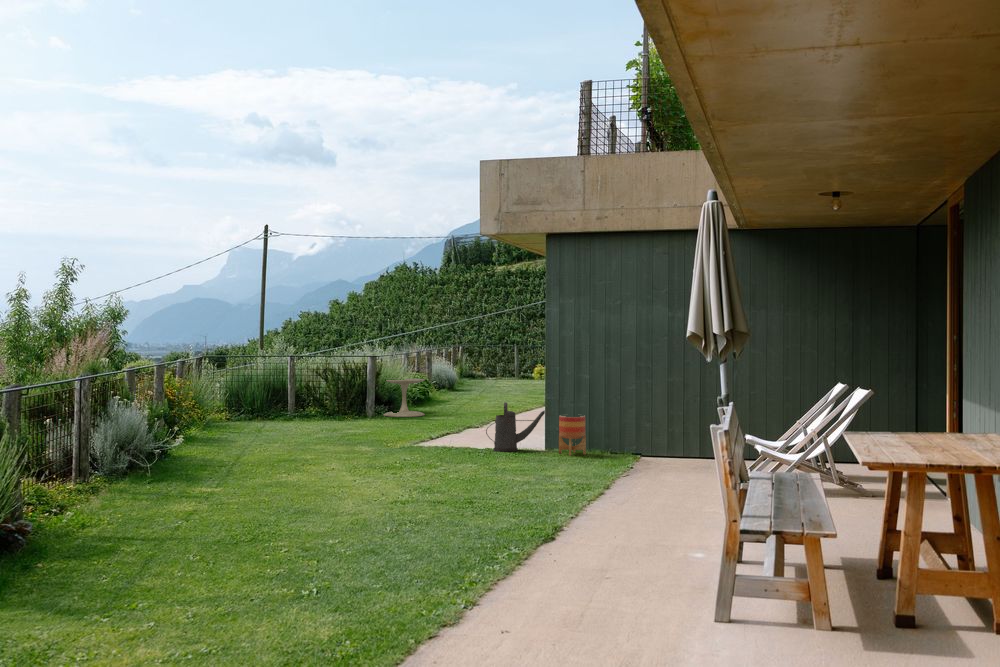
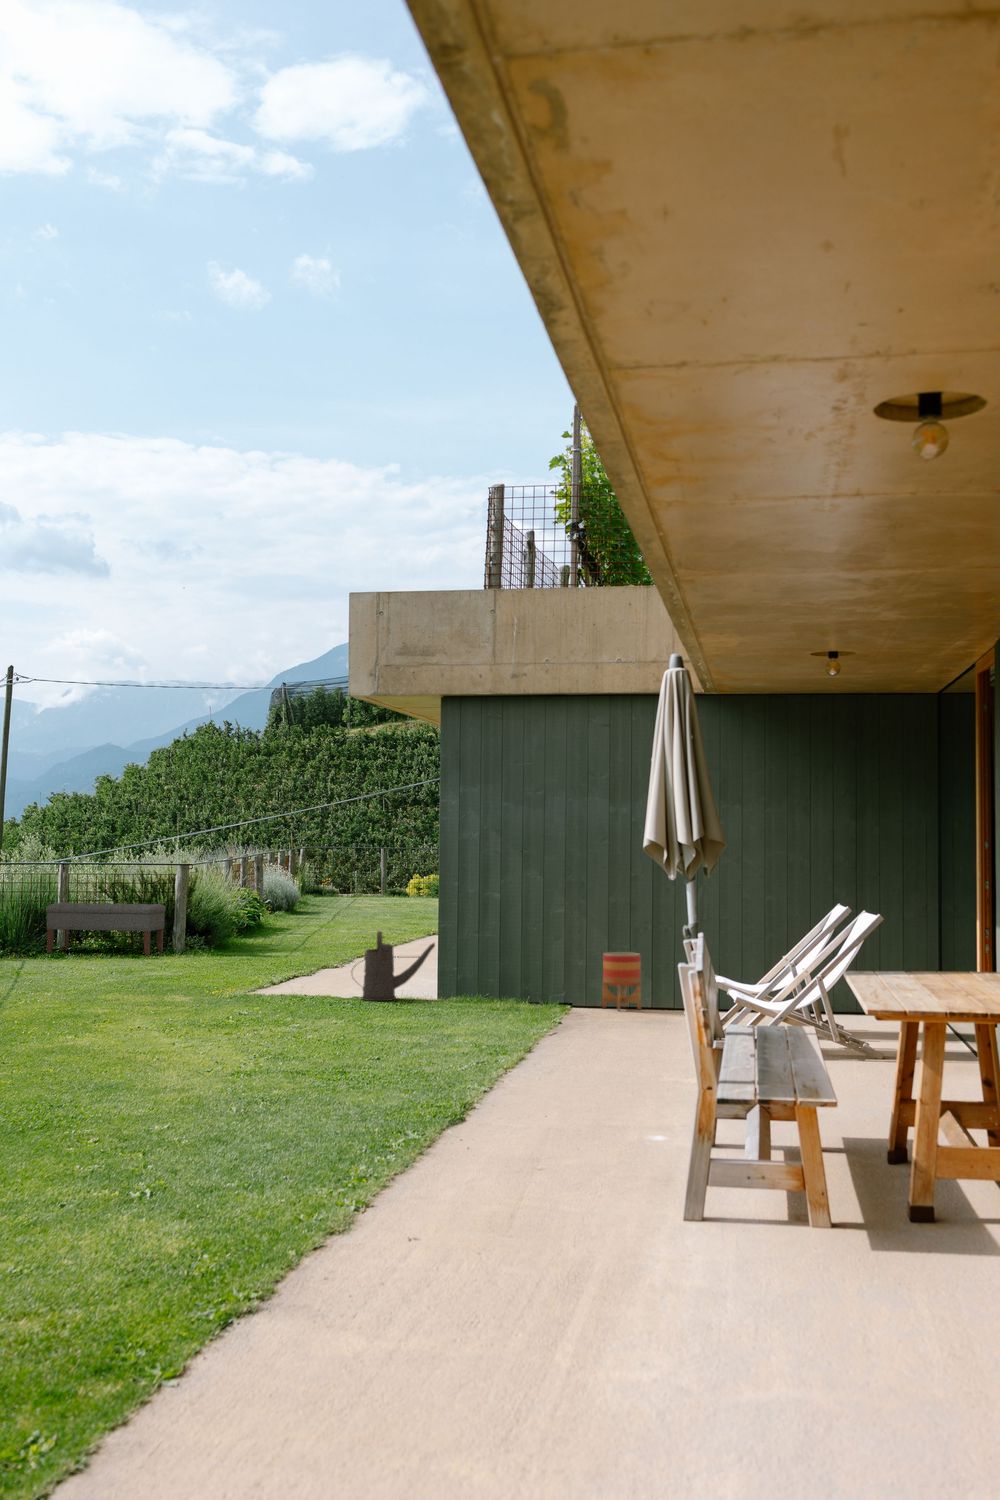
side table: present [384,378,425,417] -> none [193,895,255,952]
bench: none [284,384,365,419] -> present [46,902,166,955]
planter: present [559,415,586,455] -> present [602,952,641,1011]

